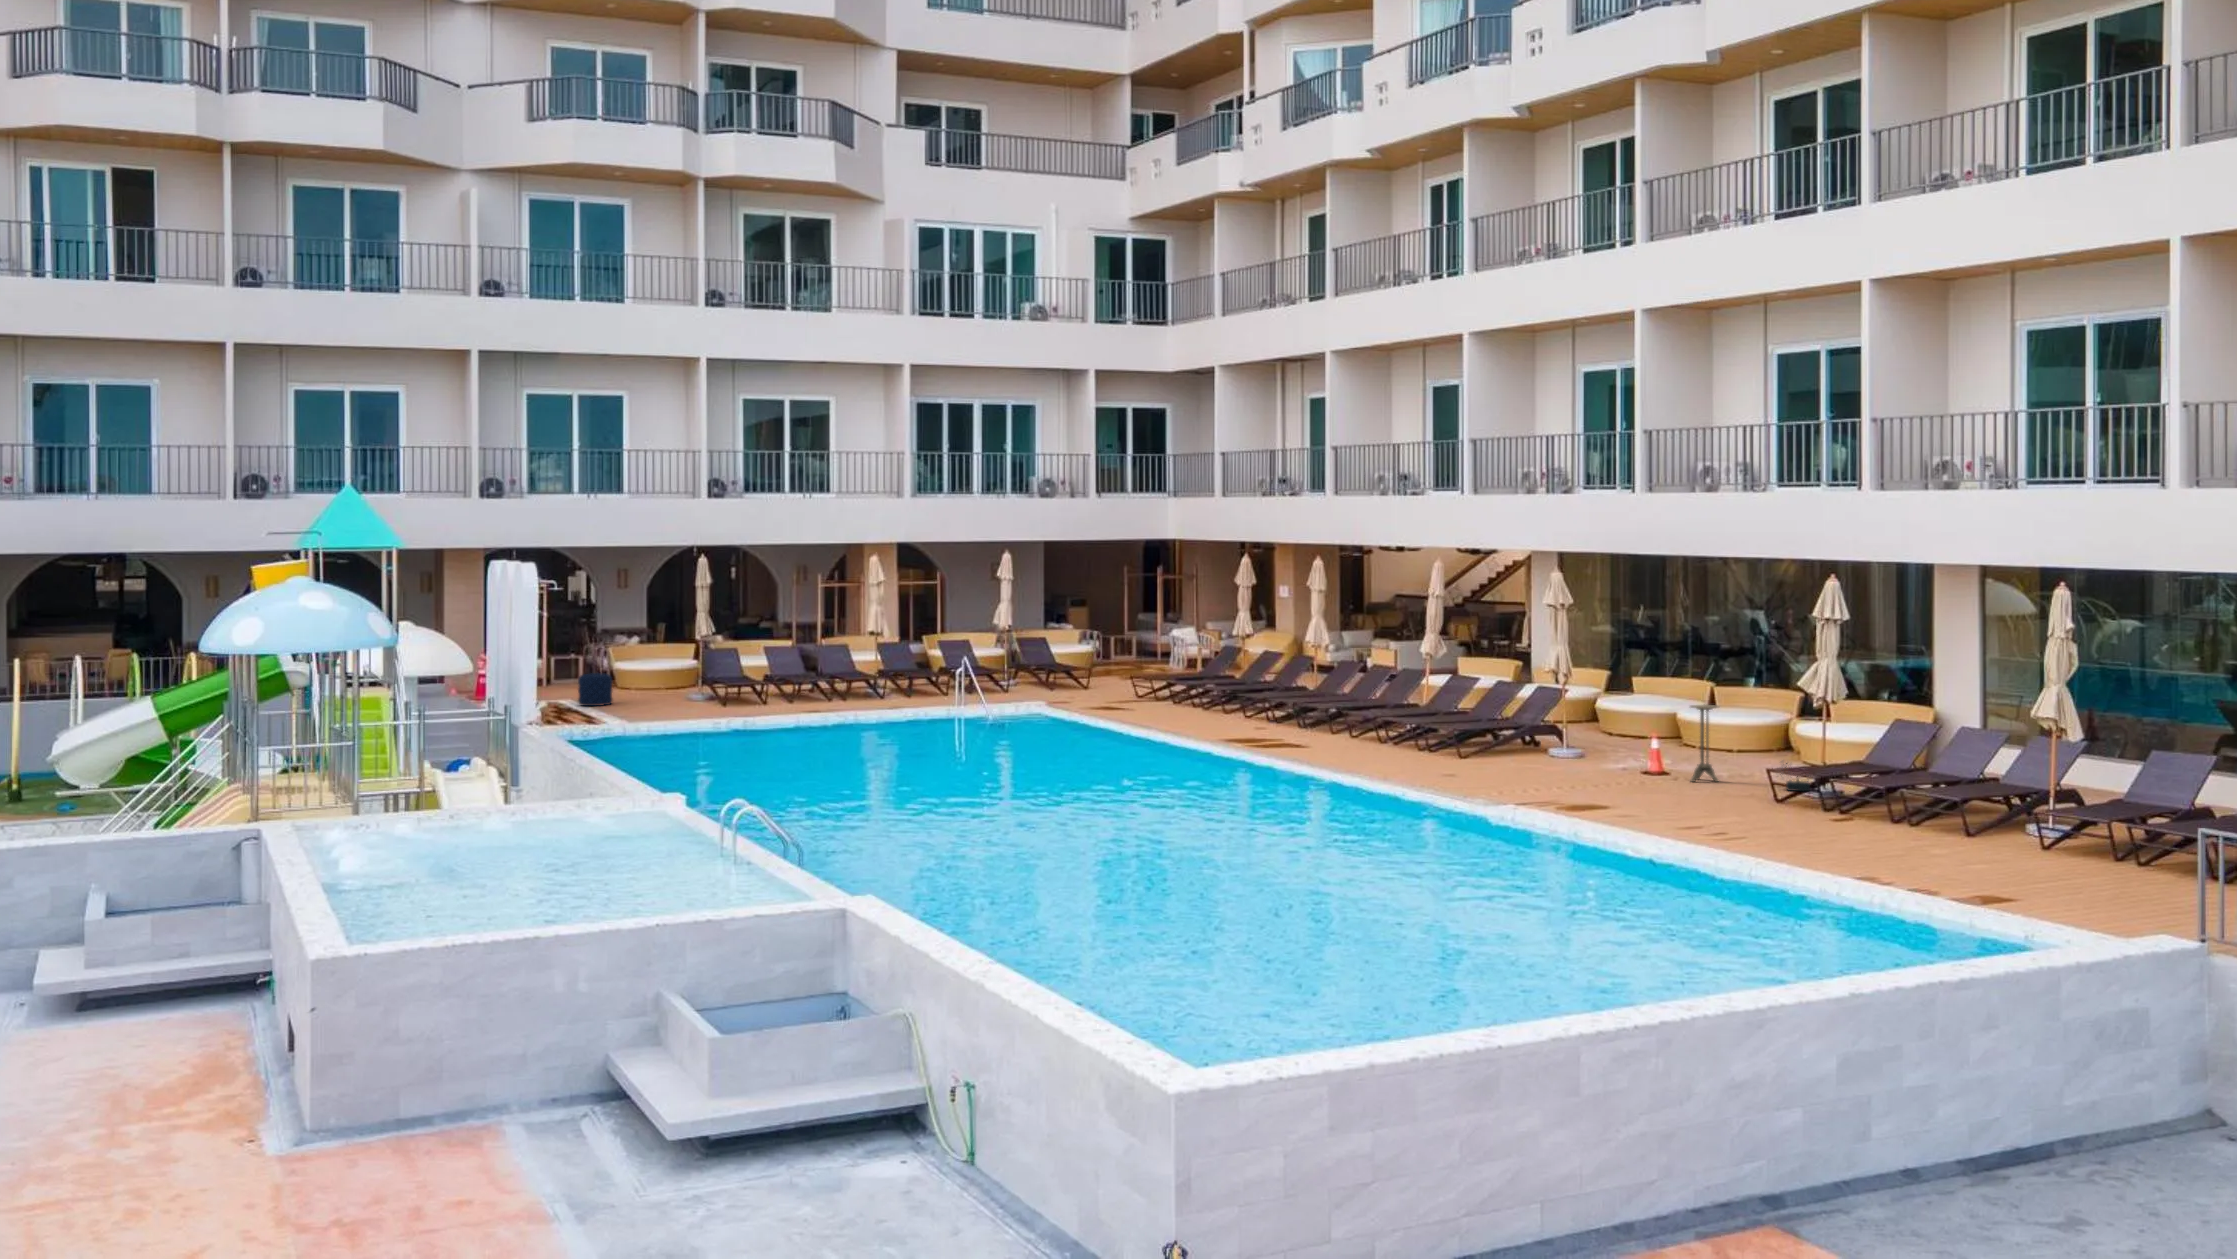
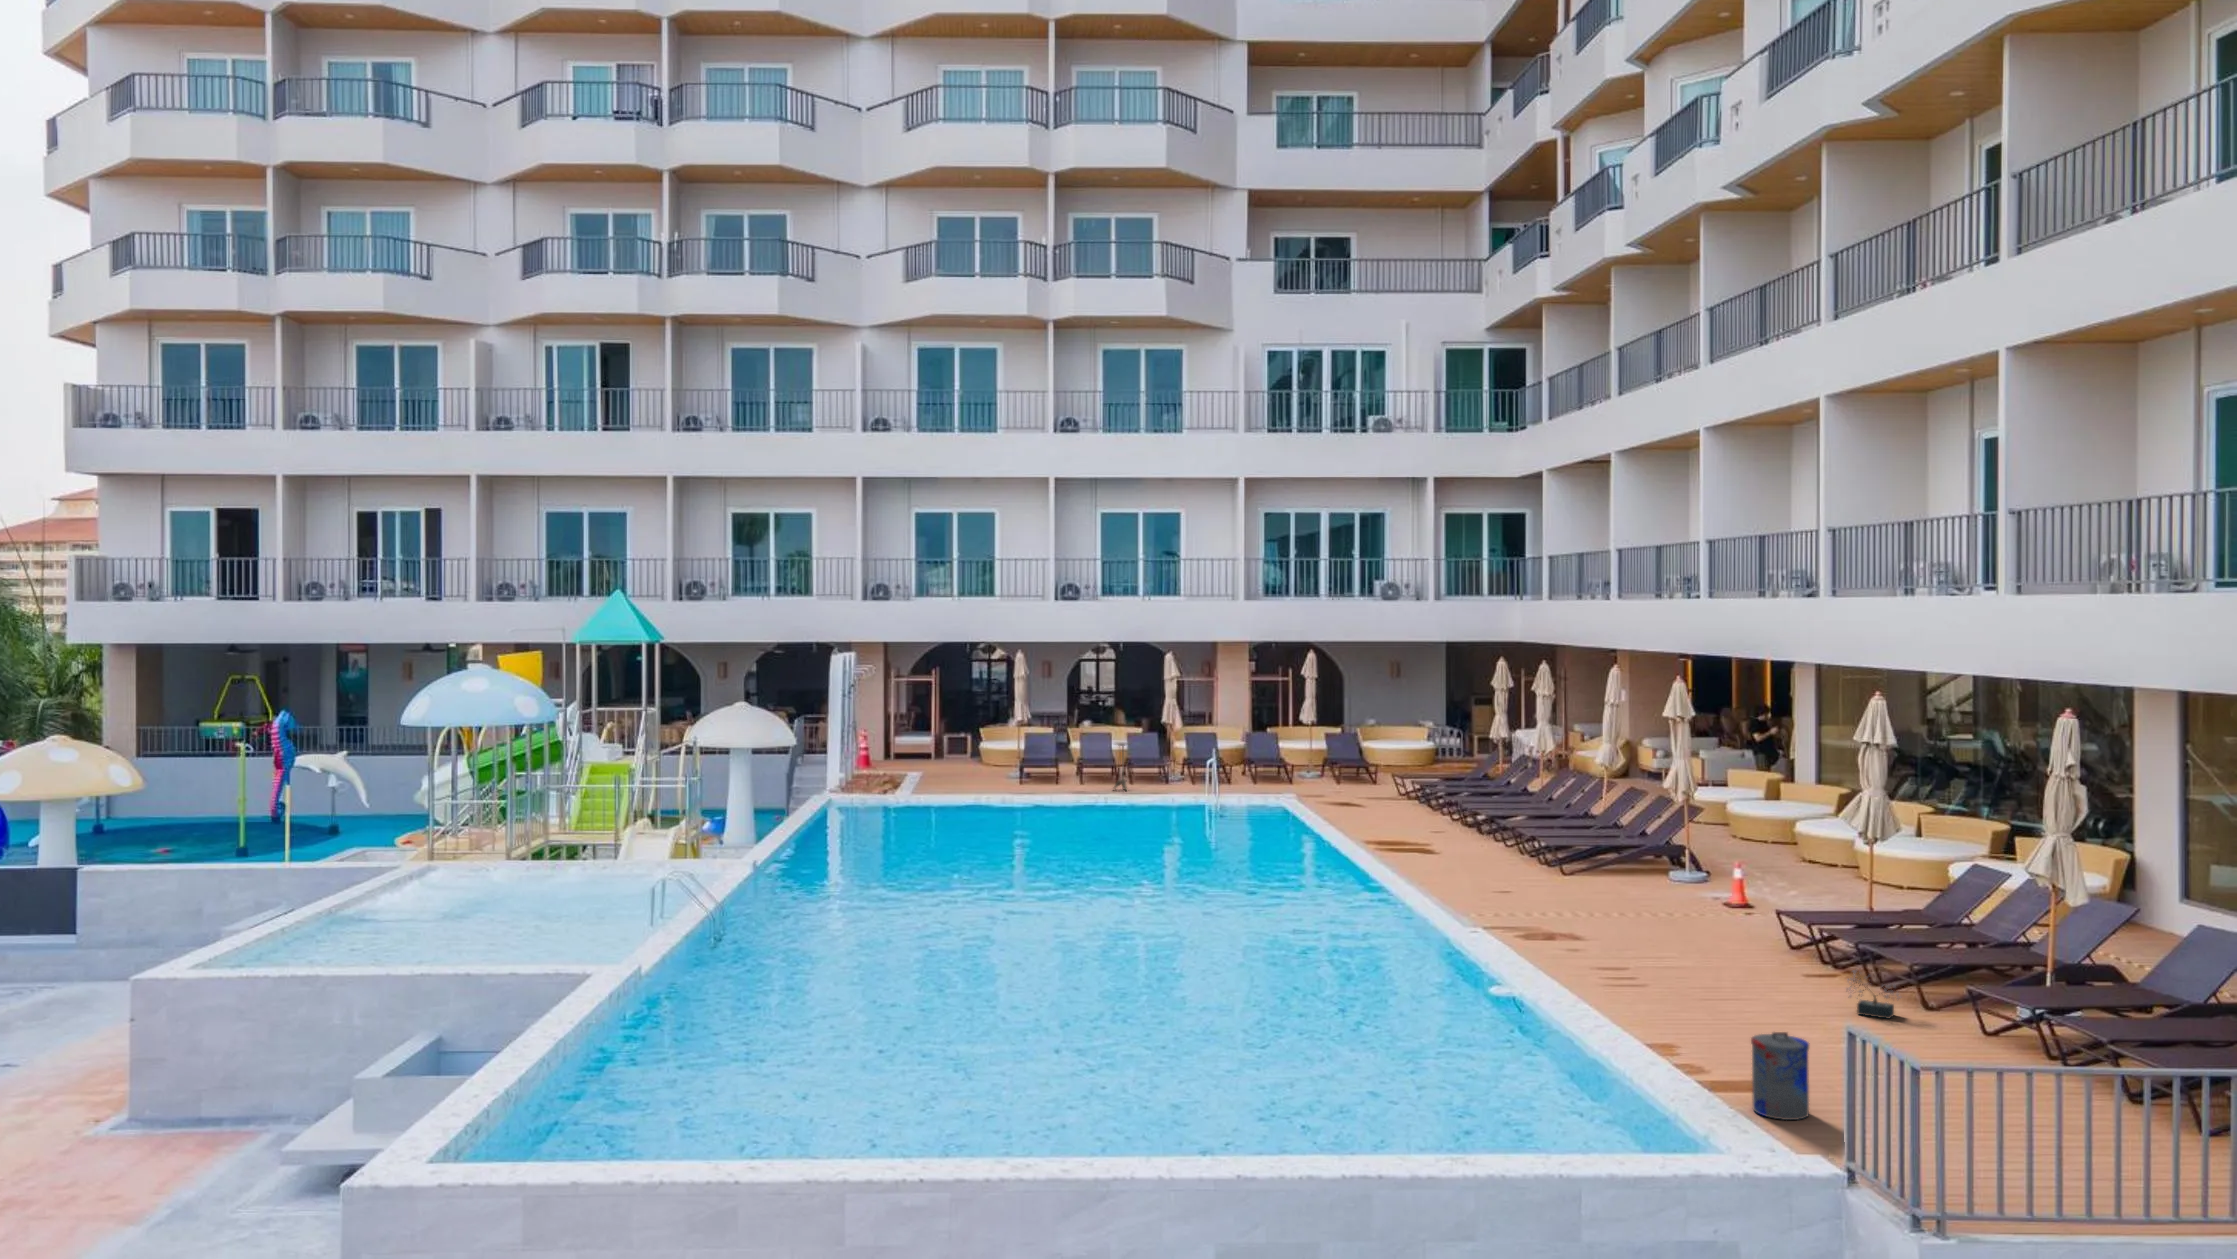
pouf: present [578,673,612,706] -> none [914,753,943,782]
side table: present [1690,705,1719,782] -> present [1114,742,1127,791]
trash can: none [1819,783,1857,839] -> present [1751,1032,1809,1120]

